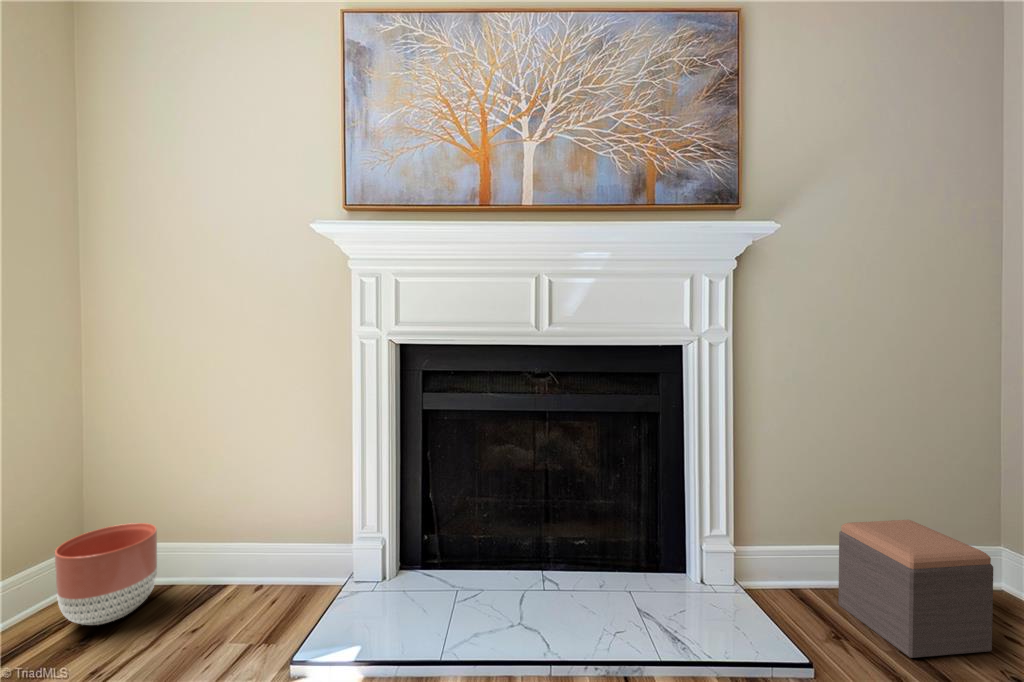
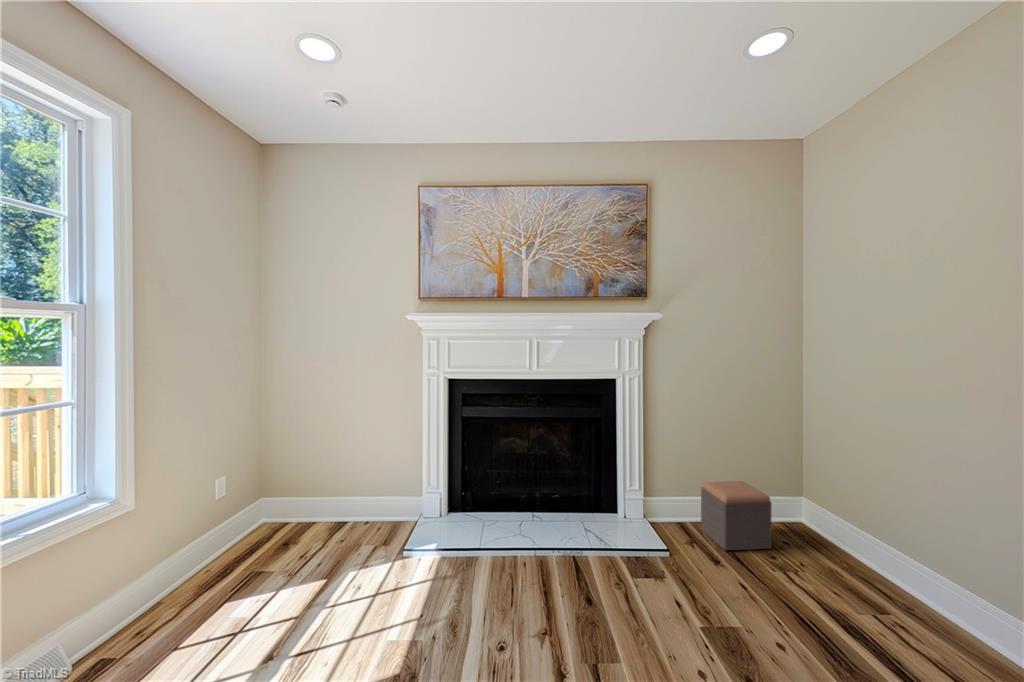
planter: present [55,523,157,625] -> none [267,479,314,531]

